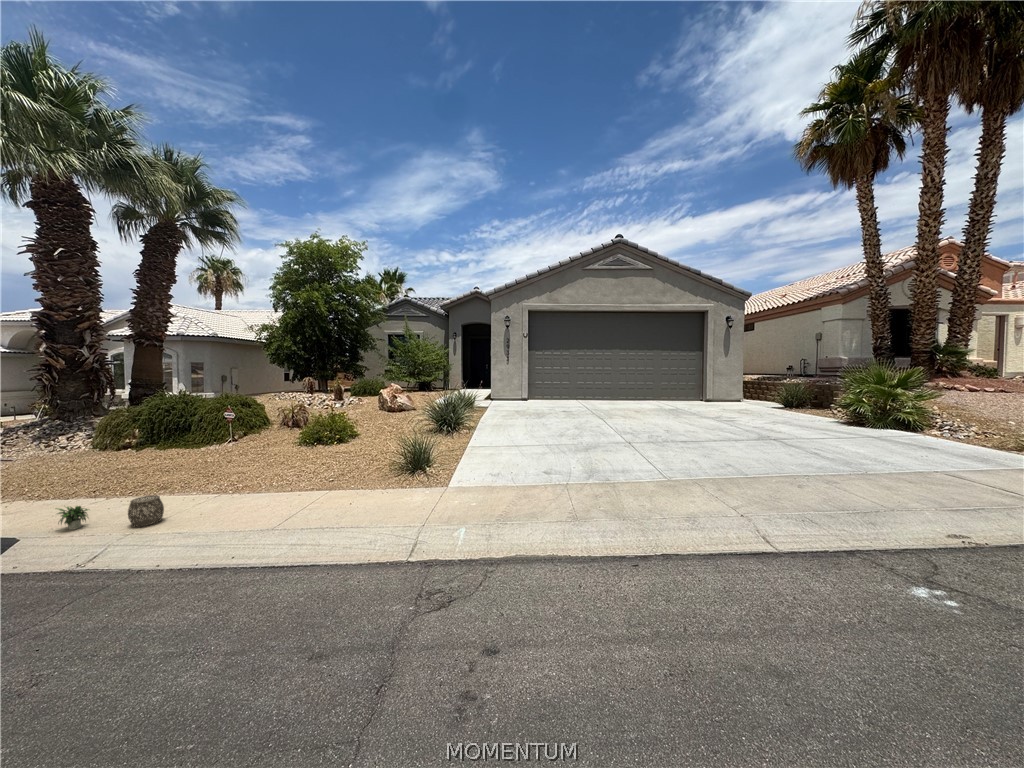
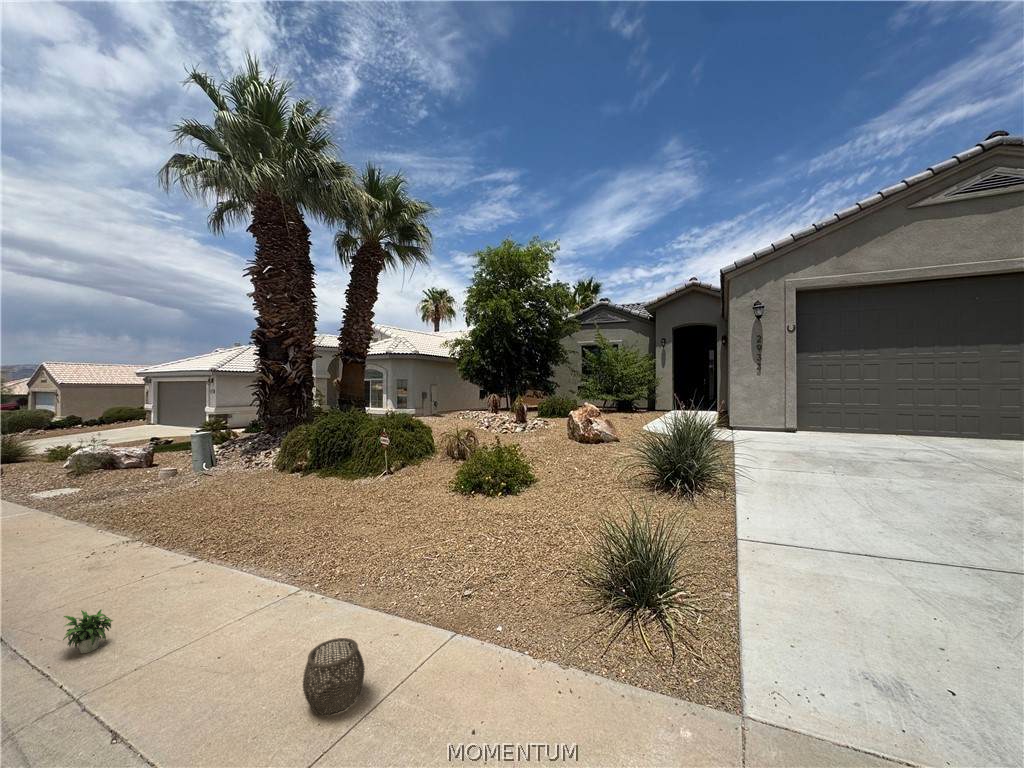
woven basket: present [128,495,164,527] -> present [303,638,365,715]

